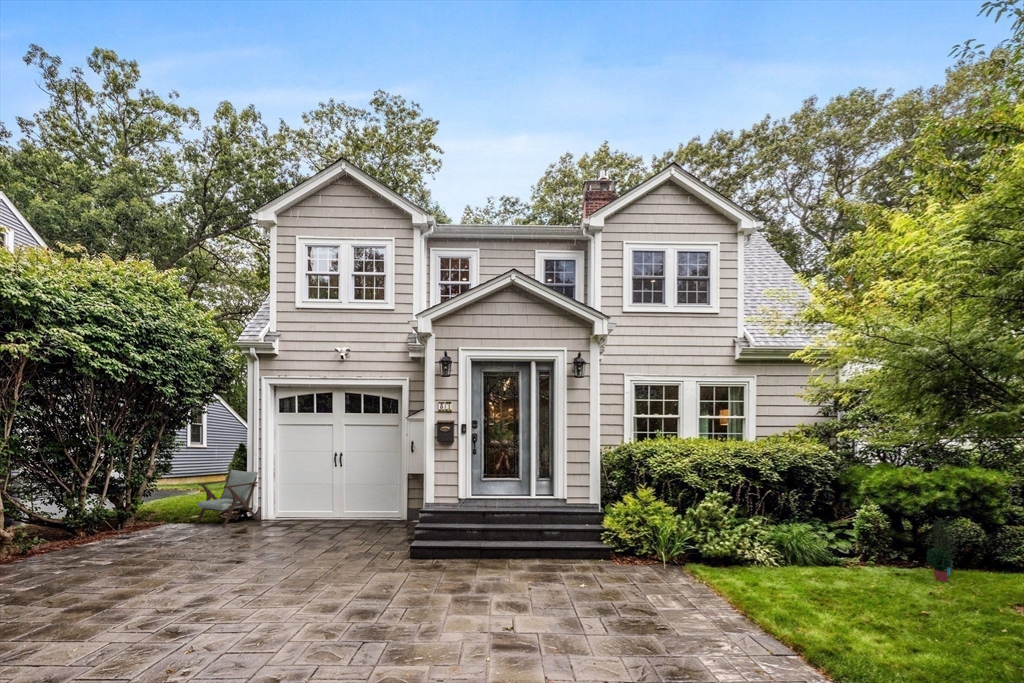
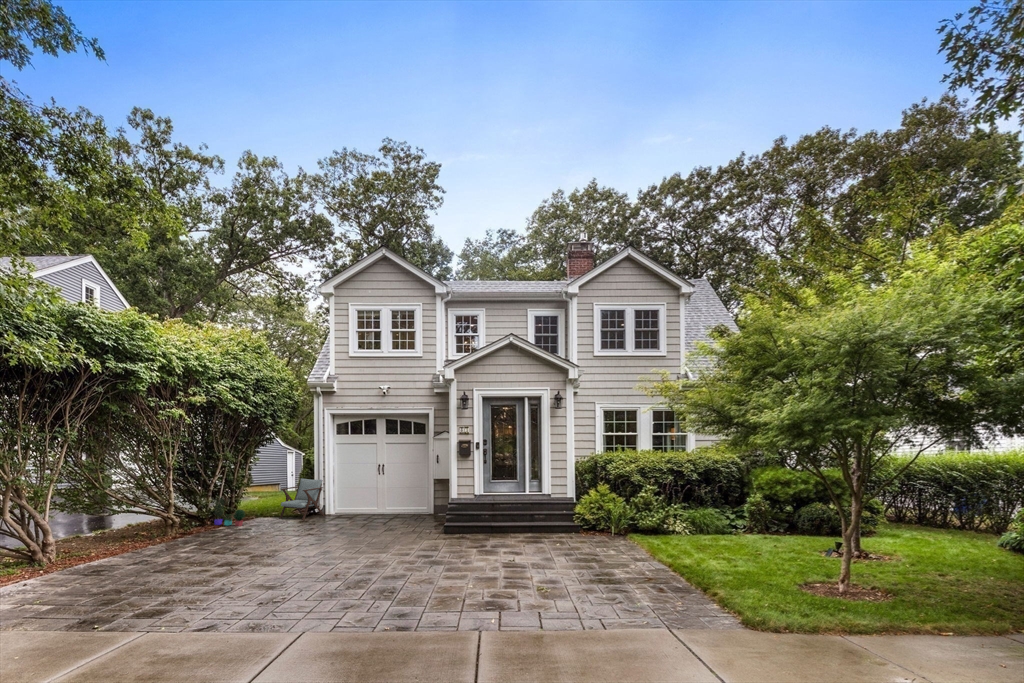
potted plant: present [926,517,955,582] -> present [215,496,245,526]

